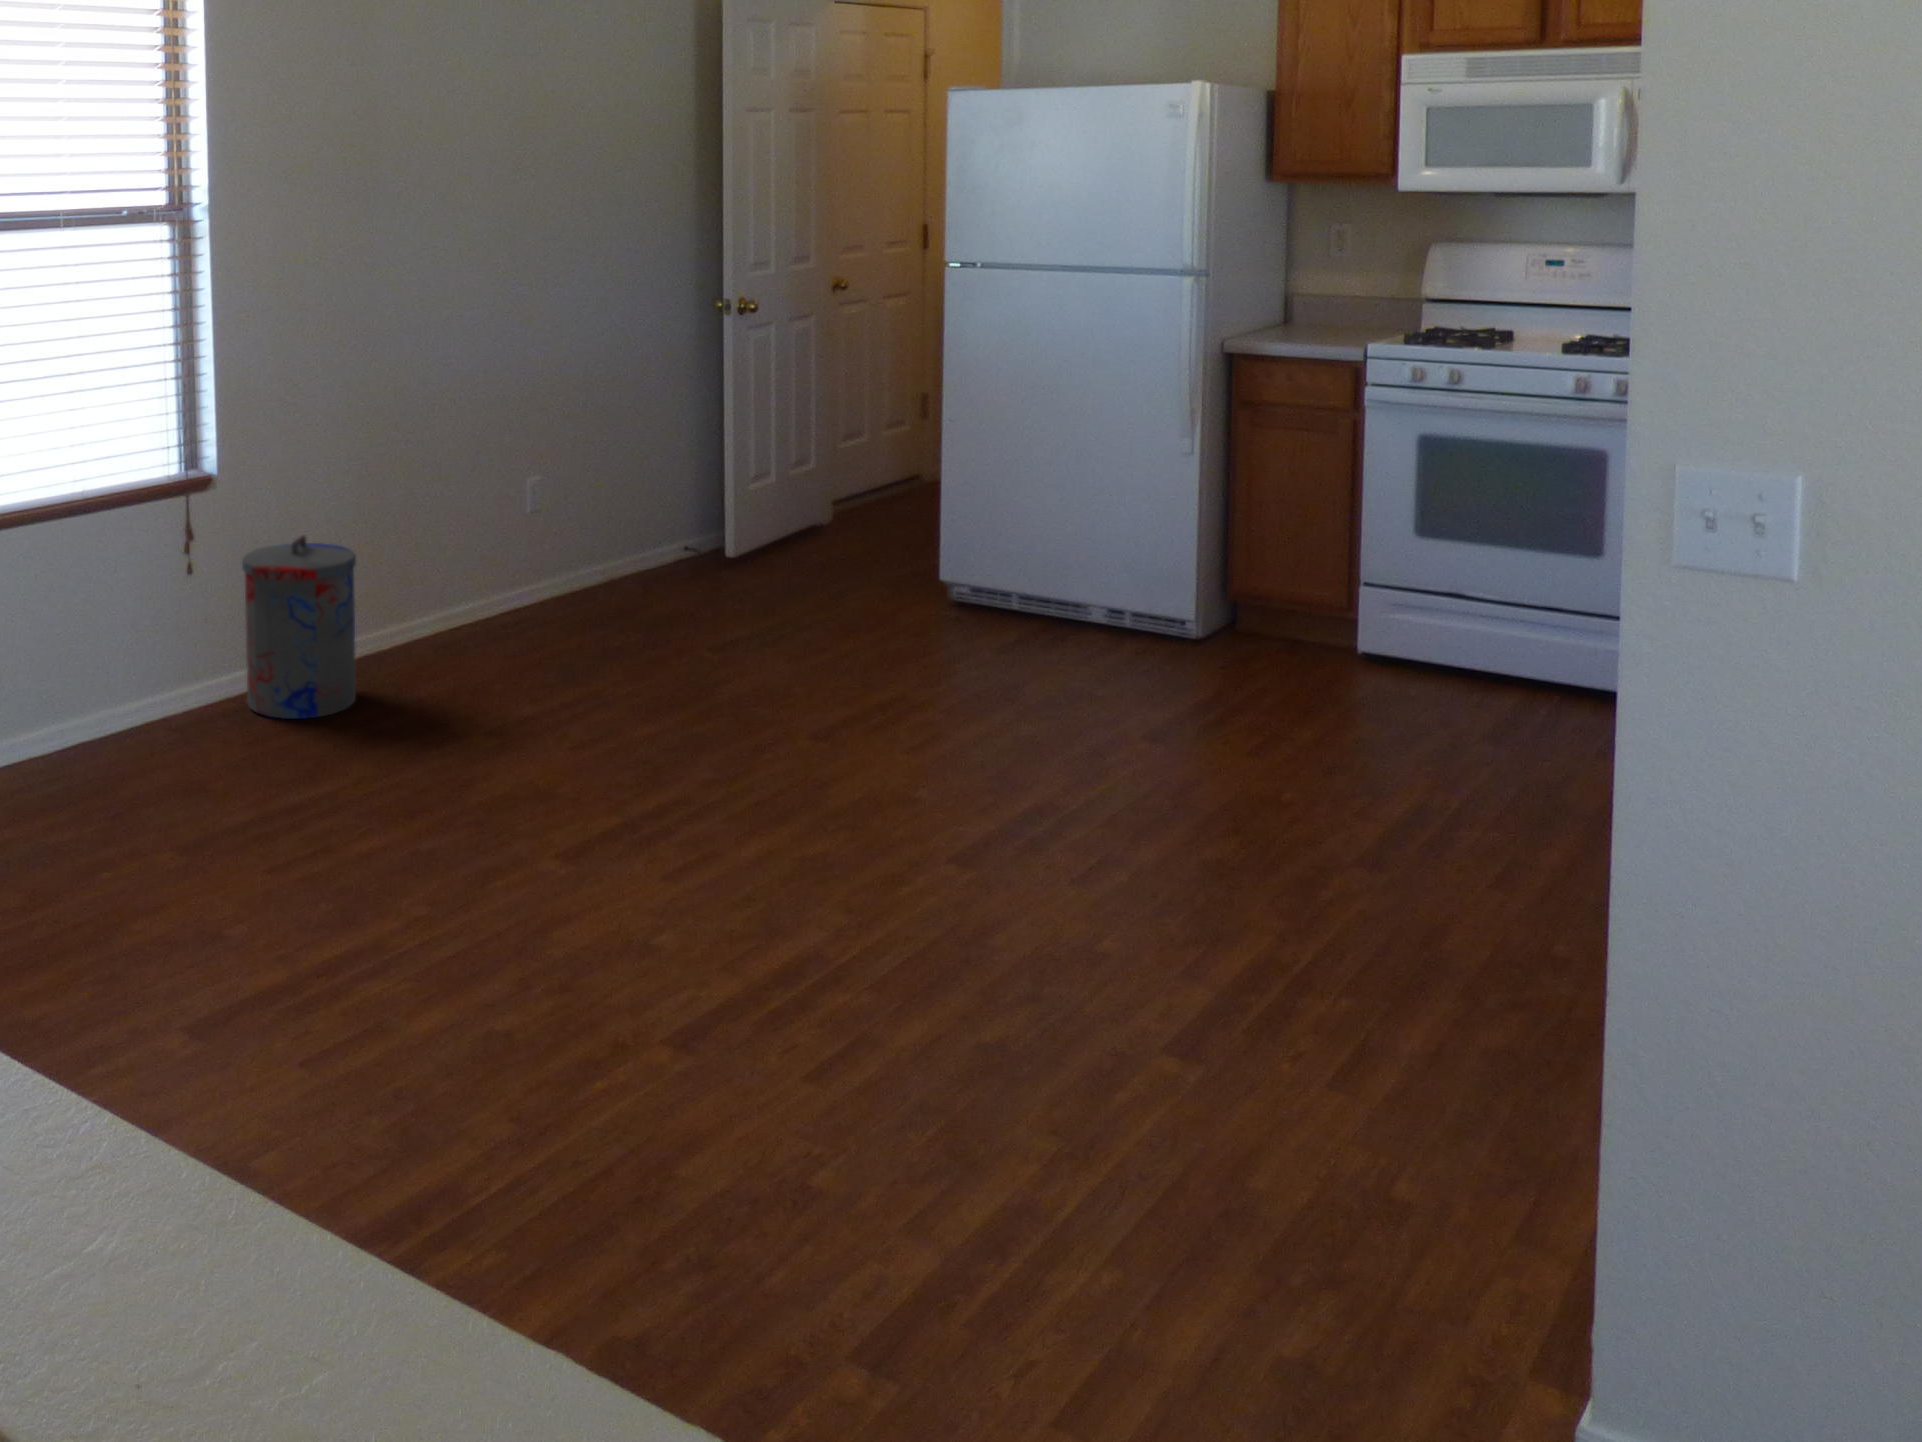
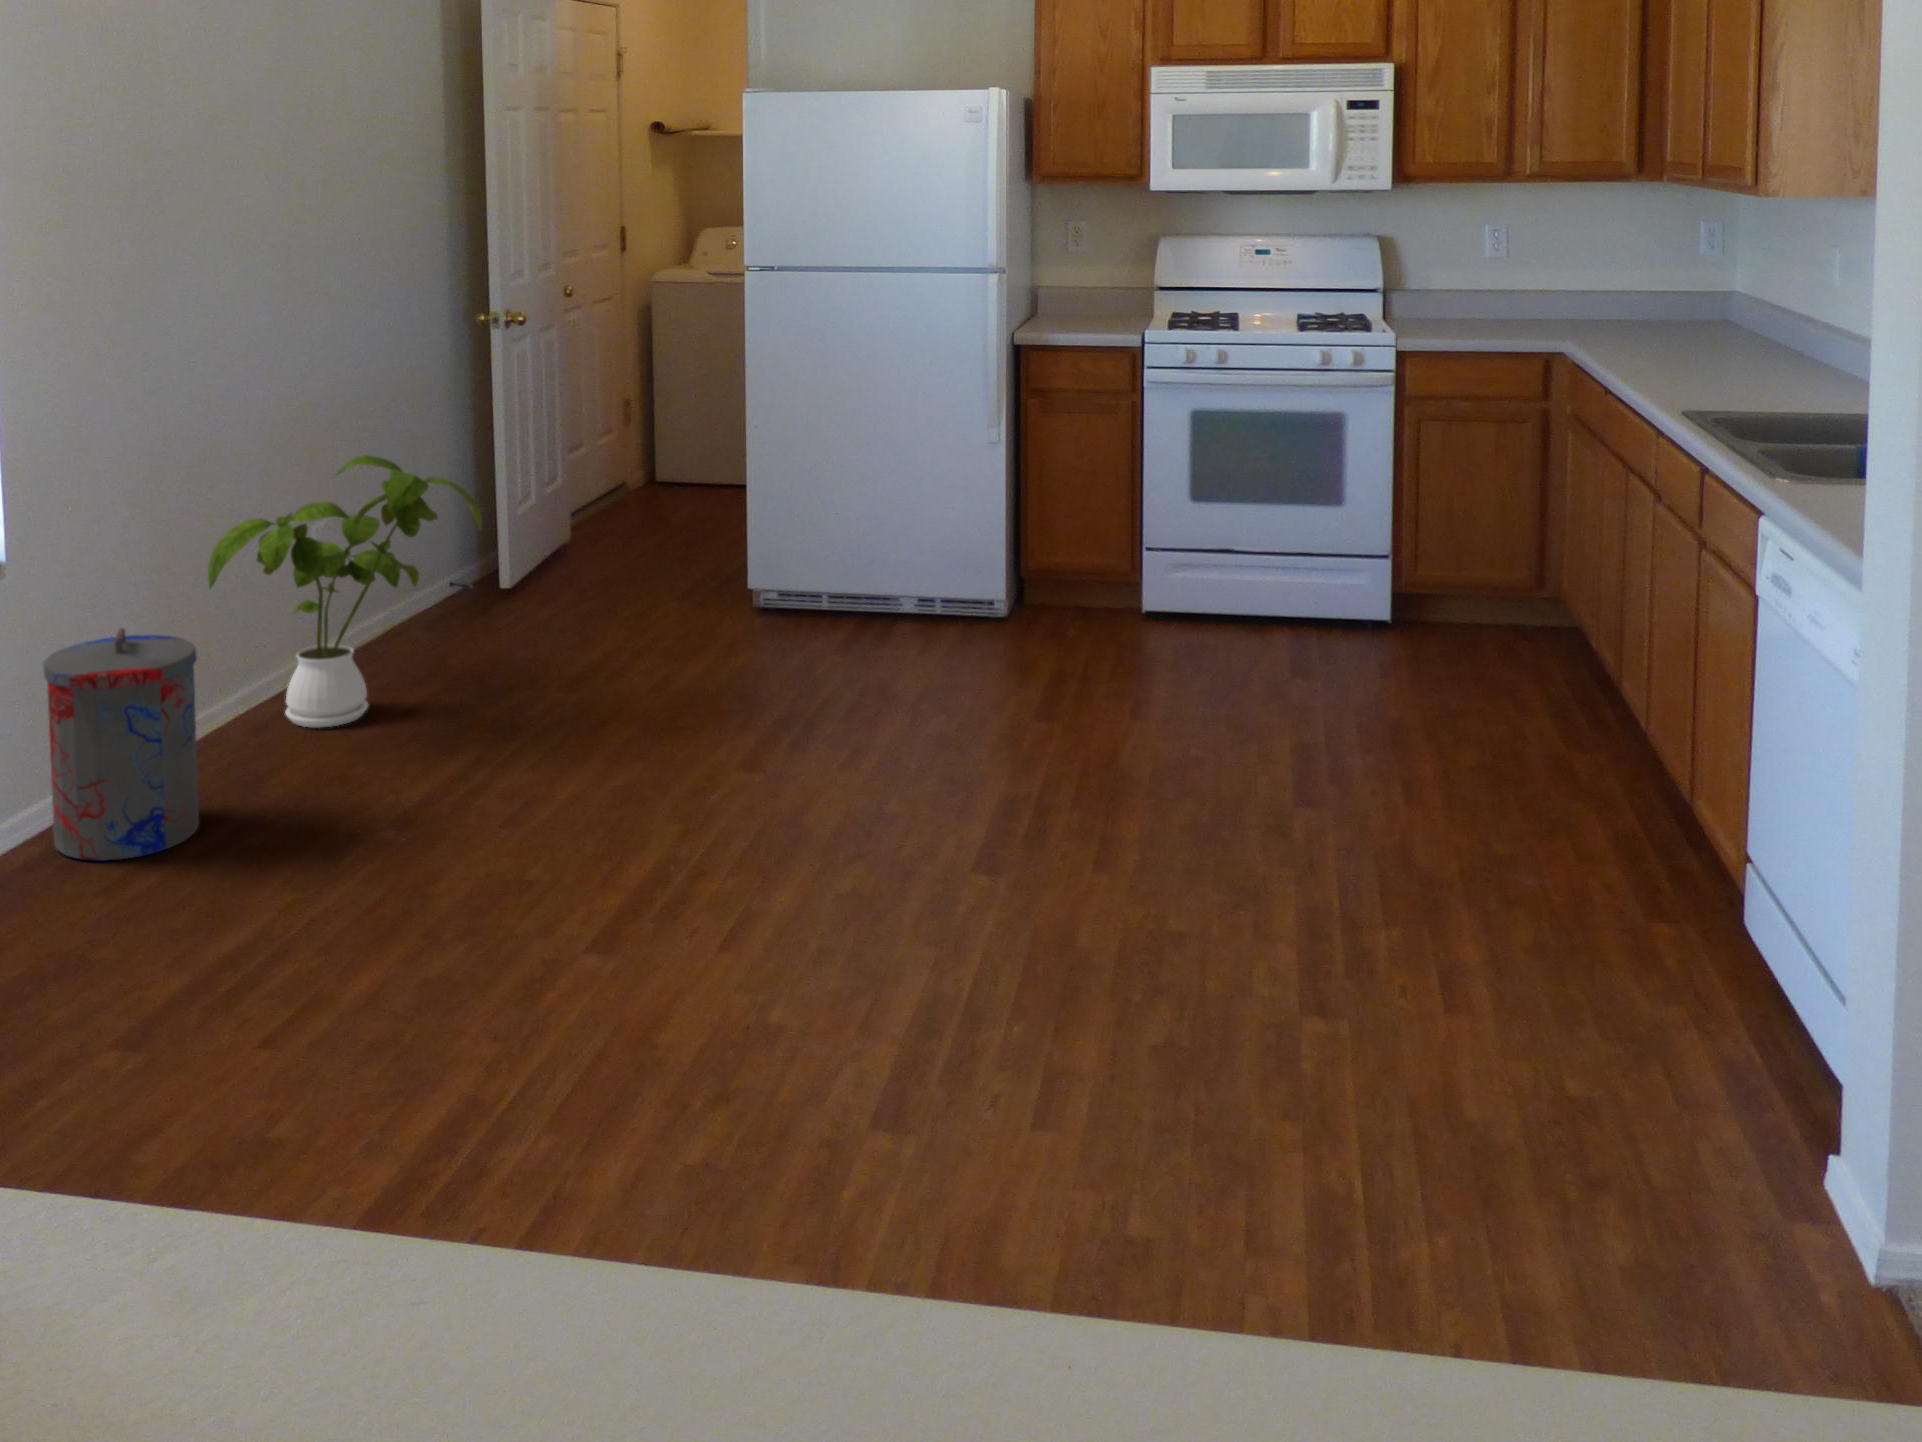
house plant: none [407,415,635,646] -> present [208,455,482,727]

